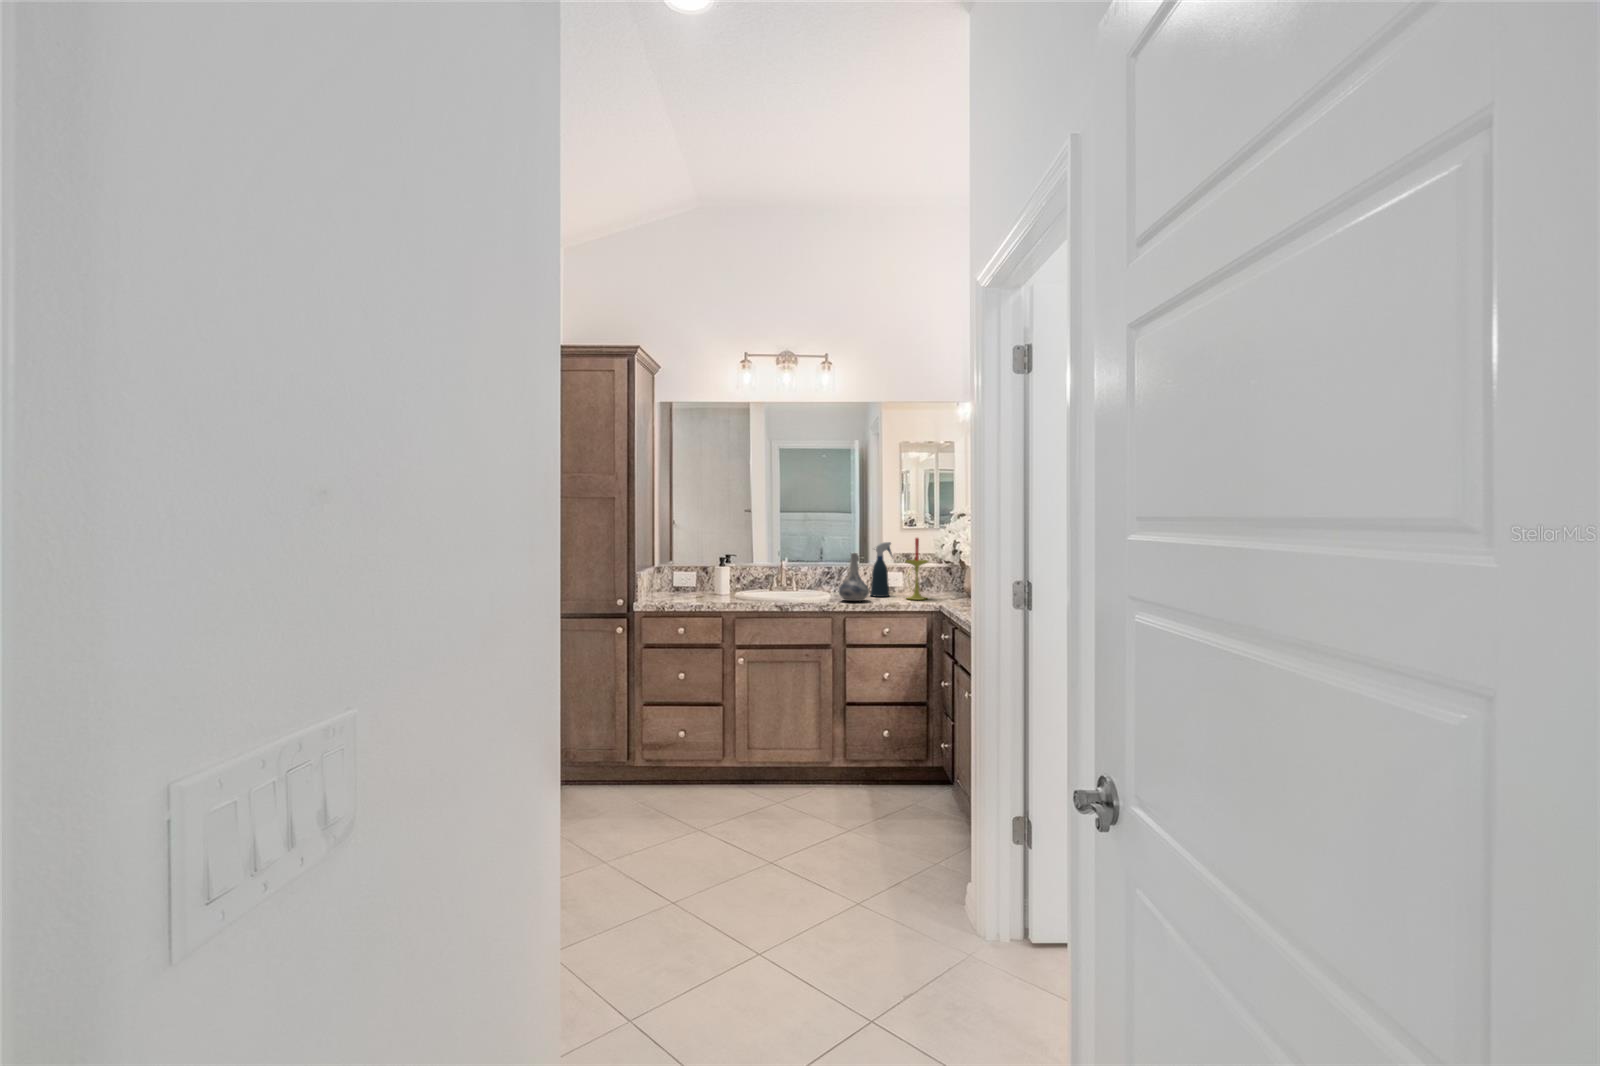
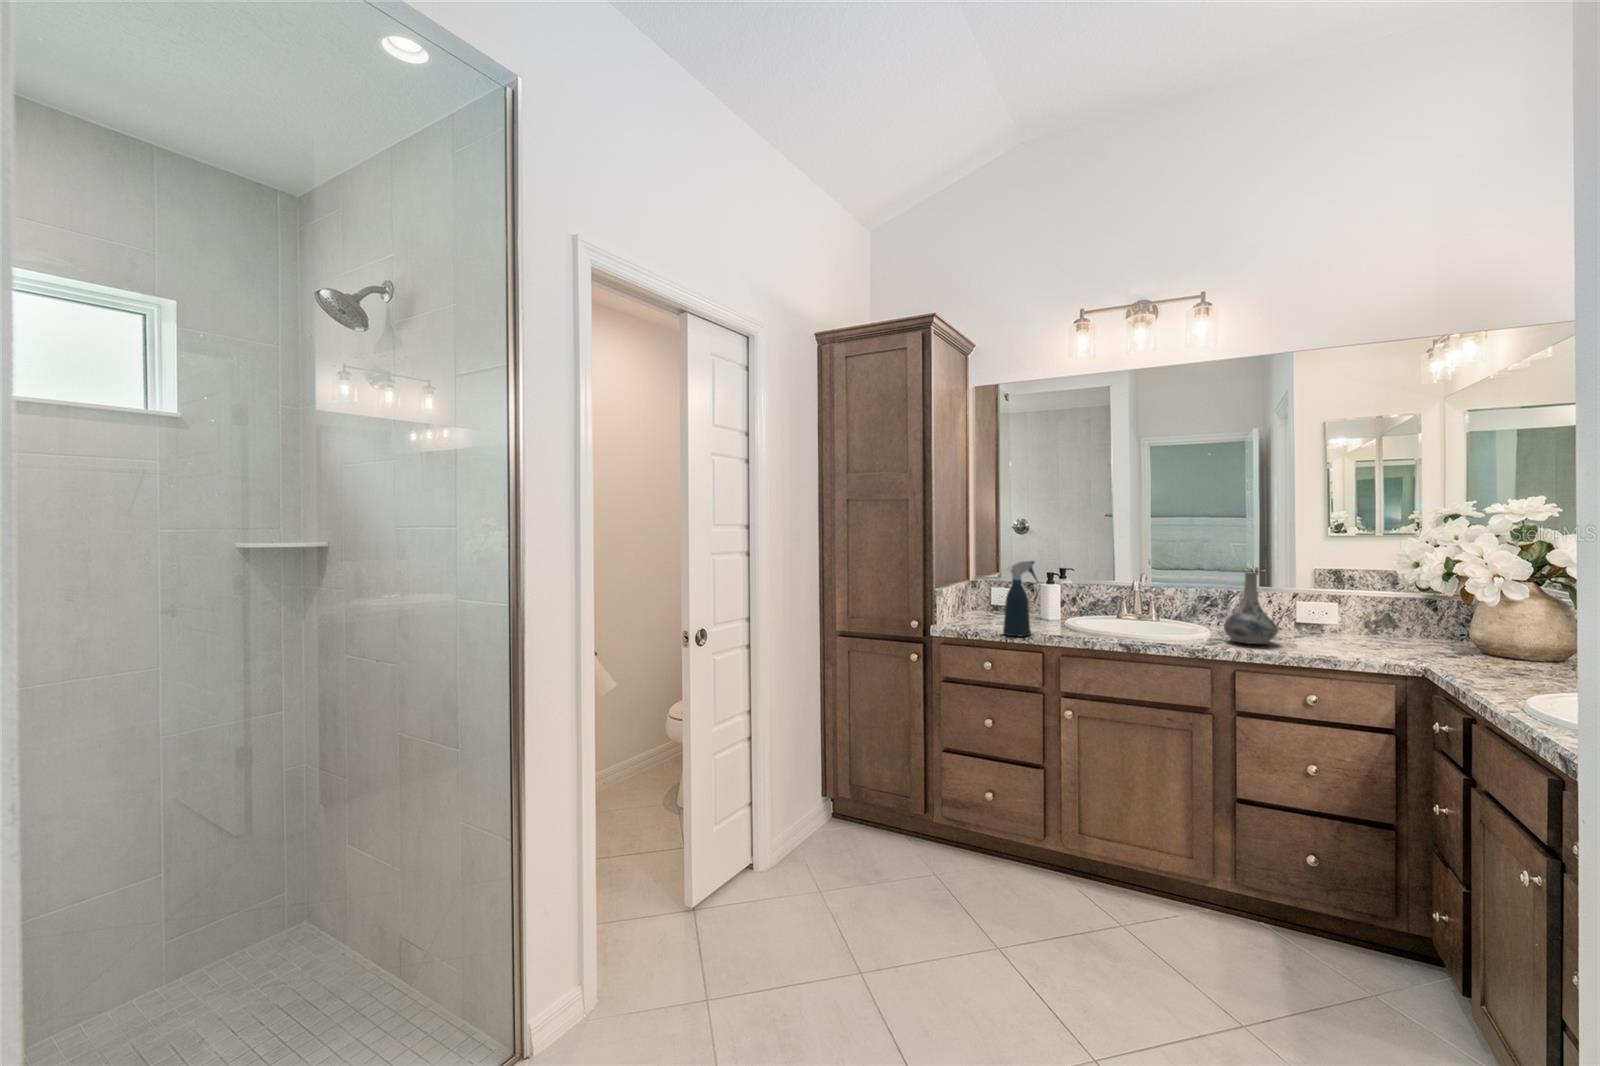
candle: present [906,538,929,600] -> none [1343,548,1393,649]
spray bottle: present [870,542,893,597] -> present [1003,561,1038,636]

